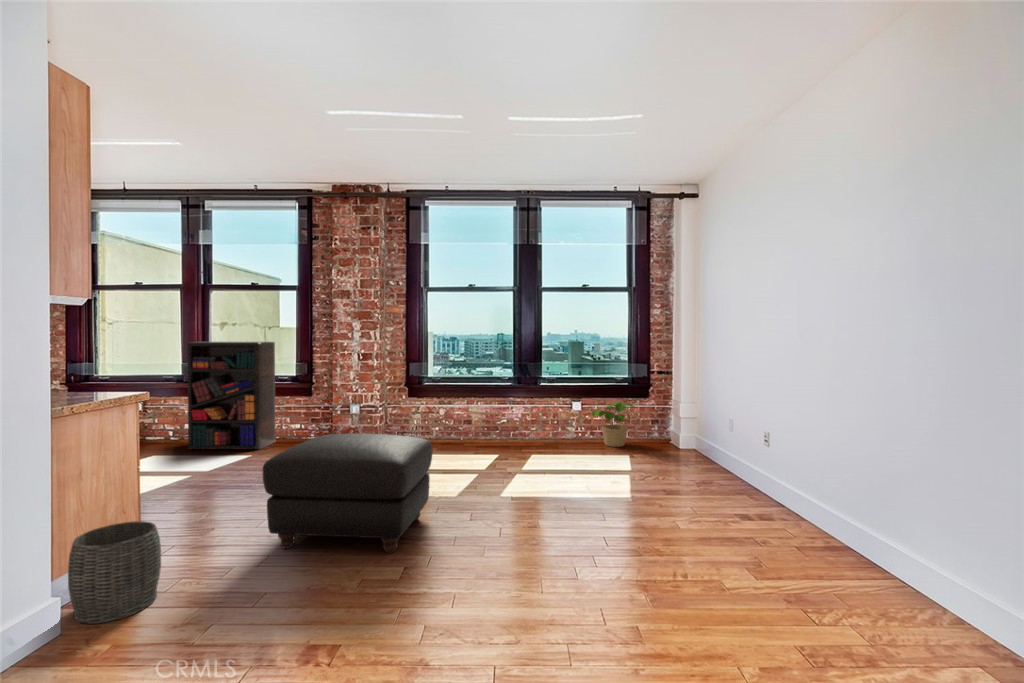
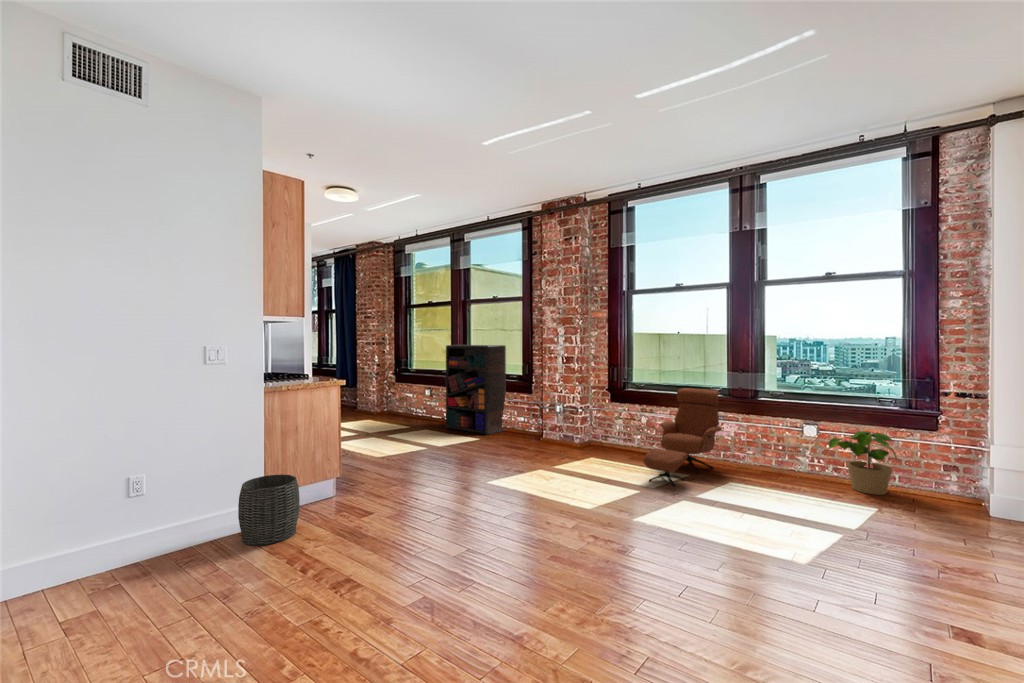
lounge chair: none [468,379,518,465] -> present [644,388,722,486]
ottoman: present [263,434,432,553] -> none [383,428,542,554]

